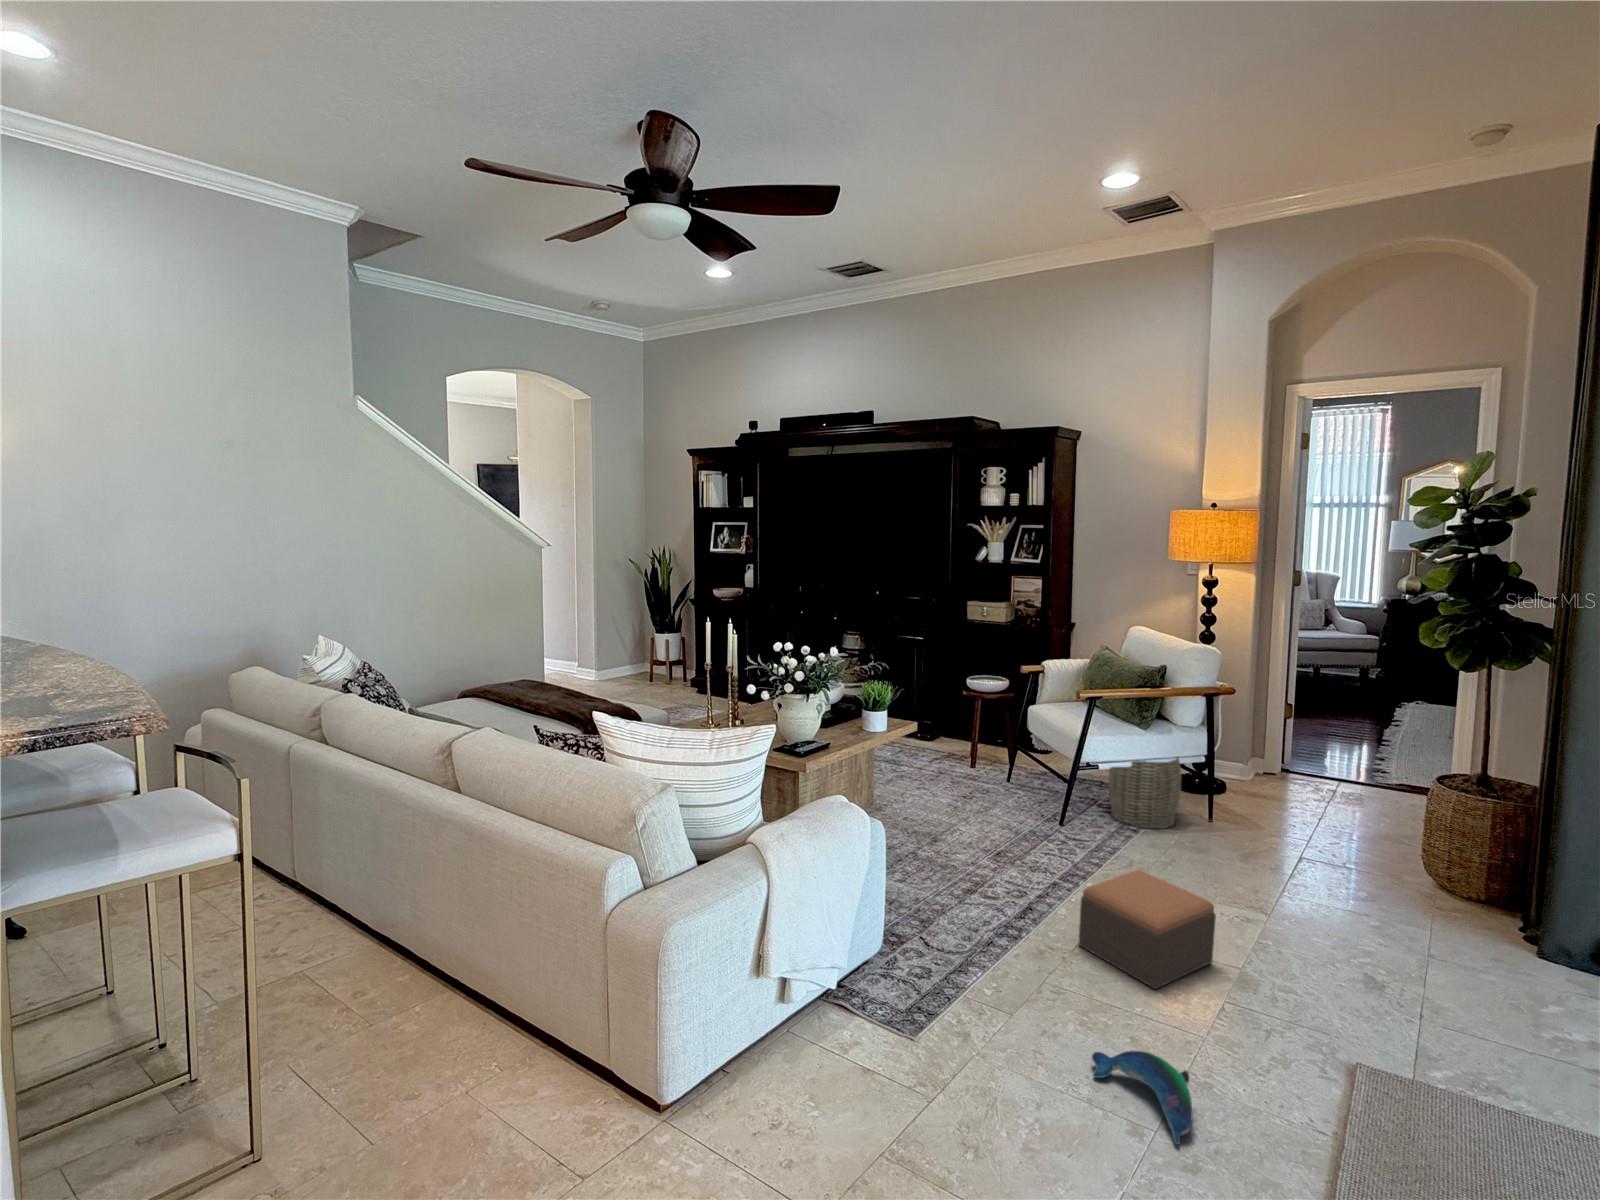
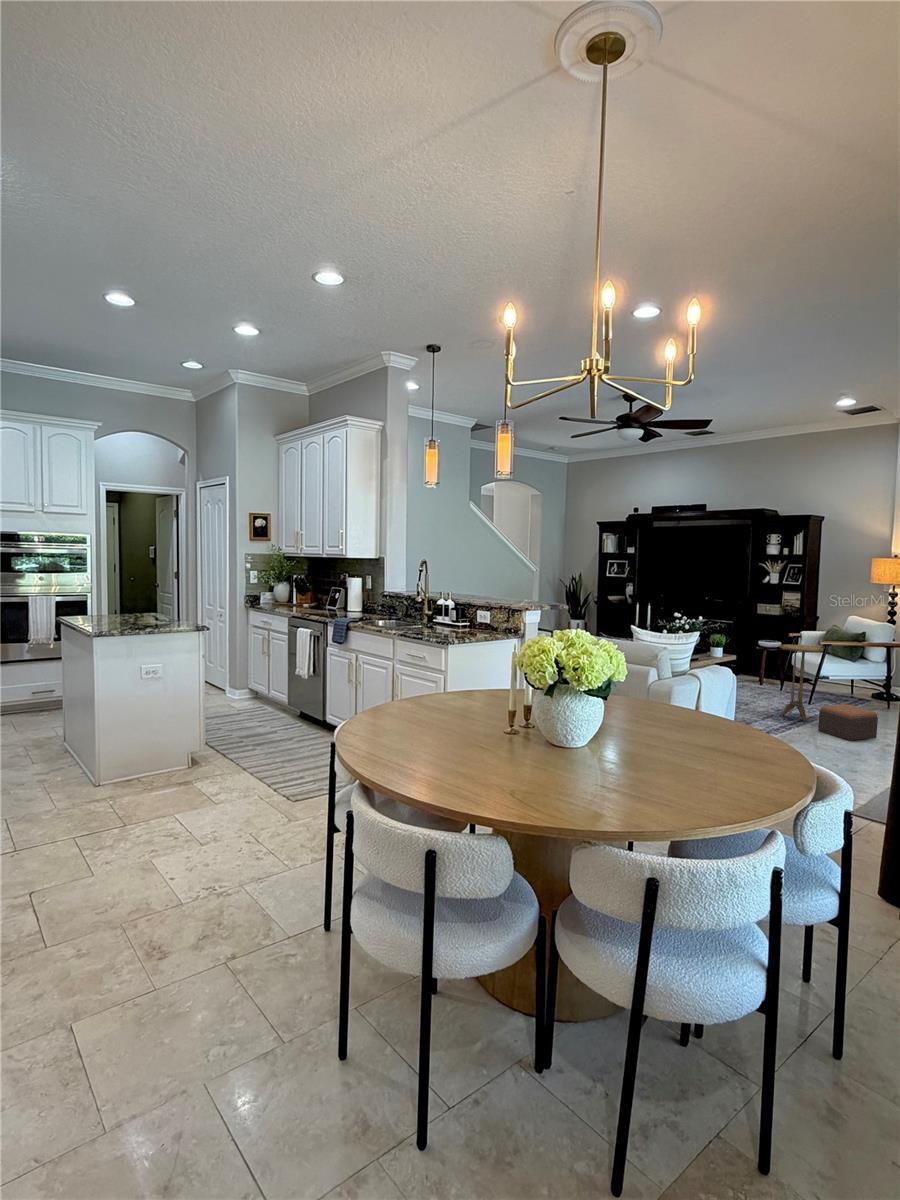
side table: none [992,715,1086,907] -> present [779,644,823,722]
woven basket: present [1109,757,1181,829] -> none [835,670,873,708]
plush toy: present [1092,1051,1192,1144] -> none [822,743,859,763]

